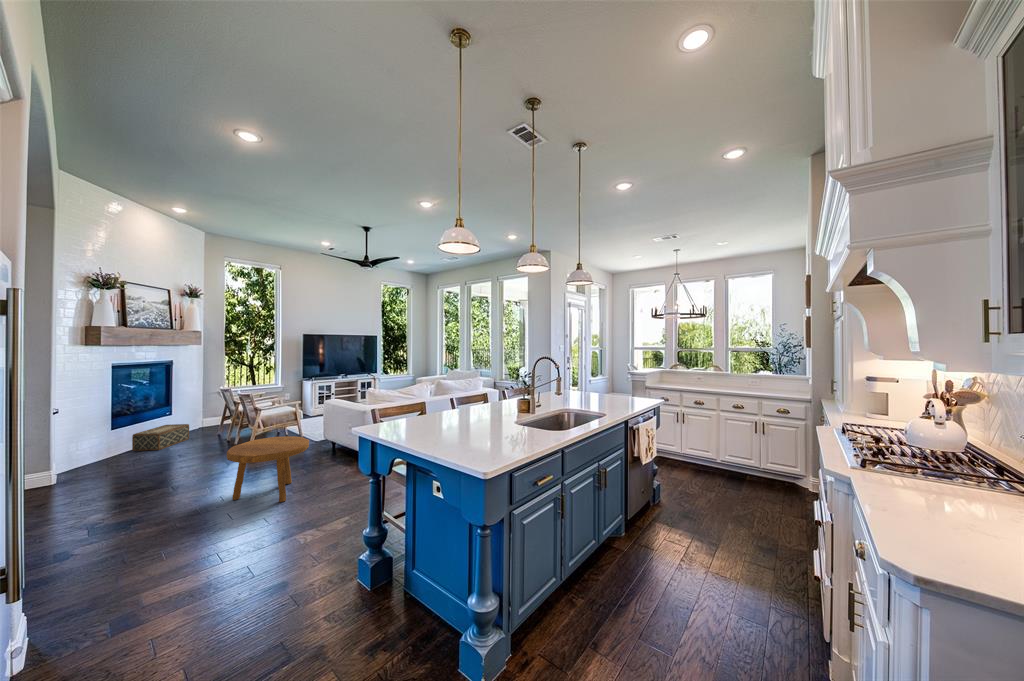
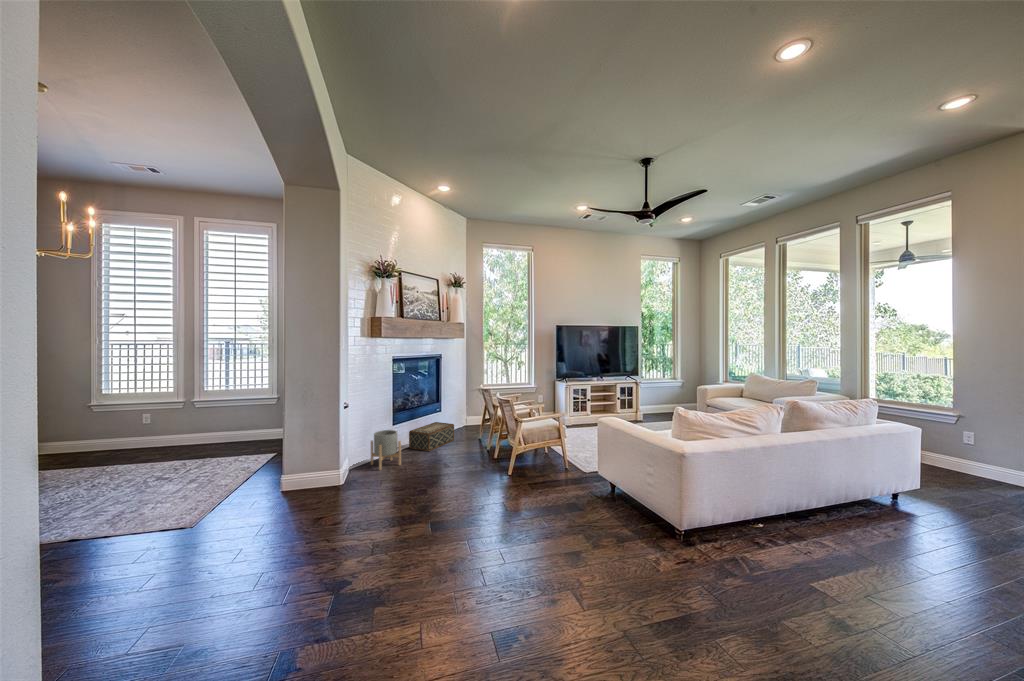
planter: none [83,433,125,471] -> present [371,430,401,470]
footstool: present [227,436,309,502] -> none [490,478,602,610]

